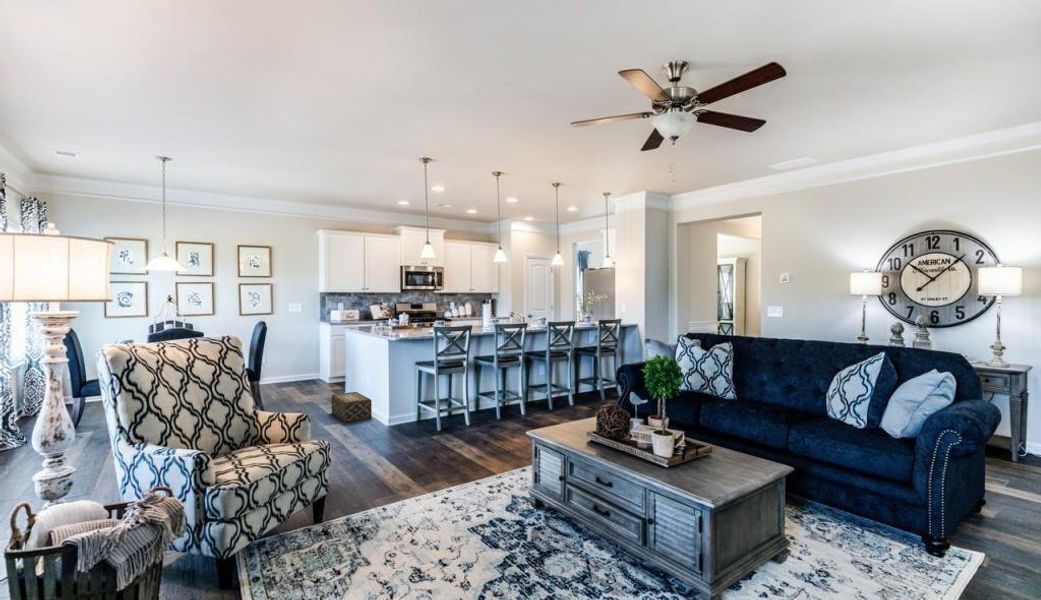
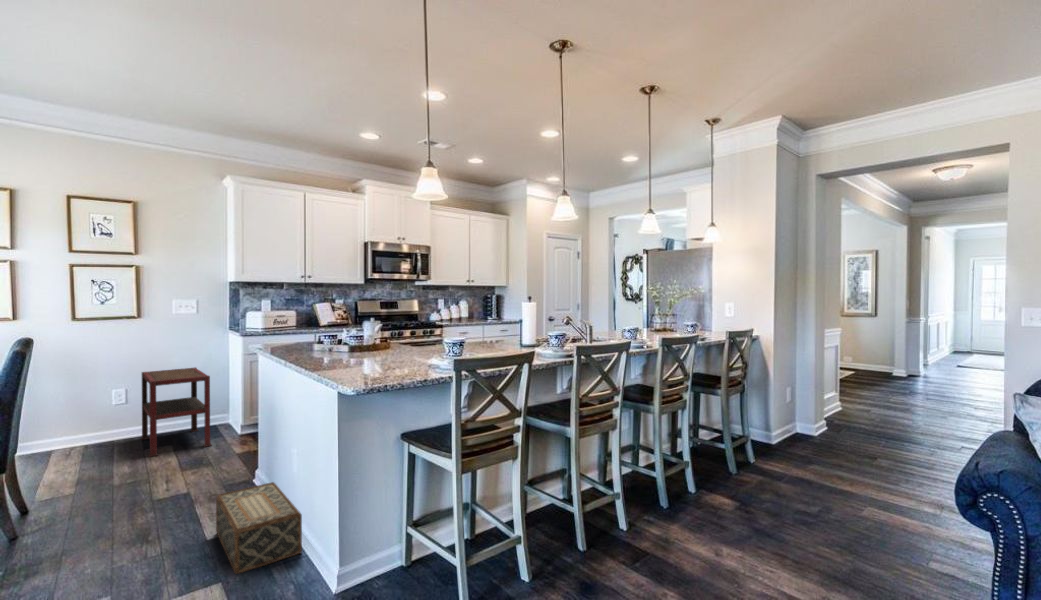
side table: none [274,344,315,390] -> present [141,368,211,457]

